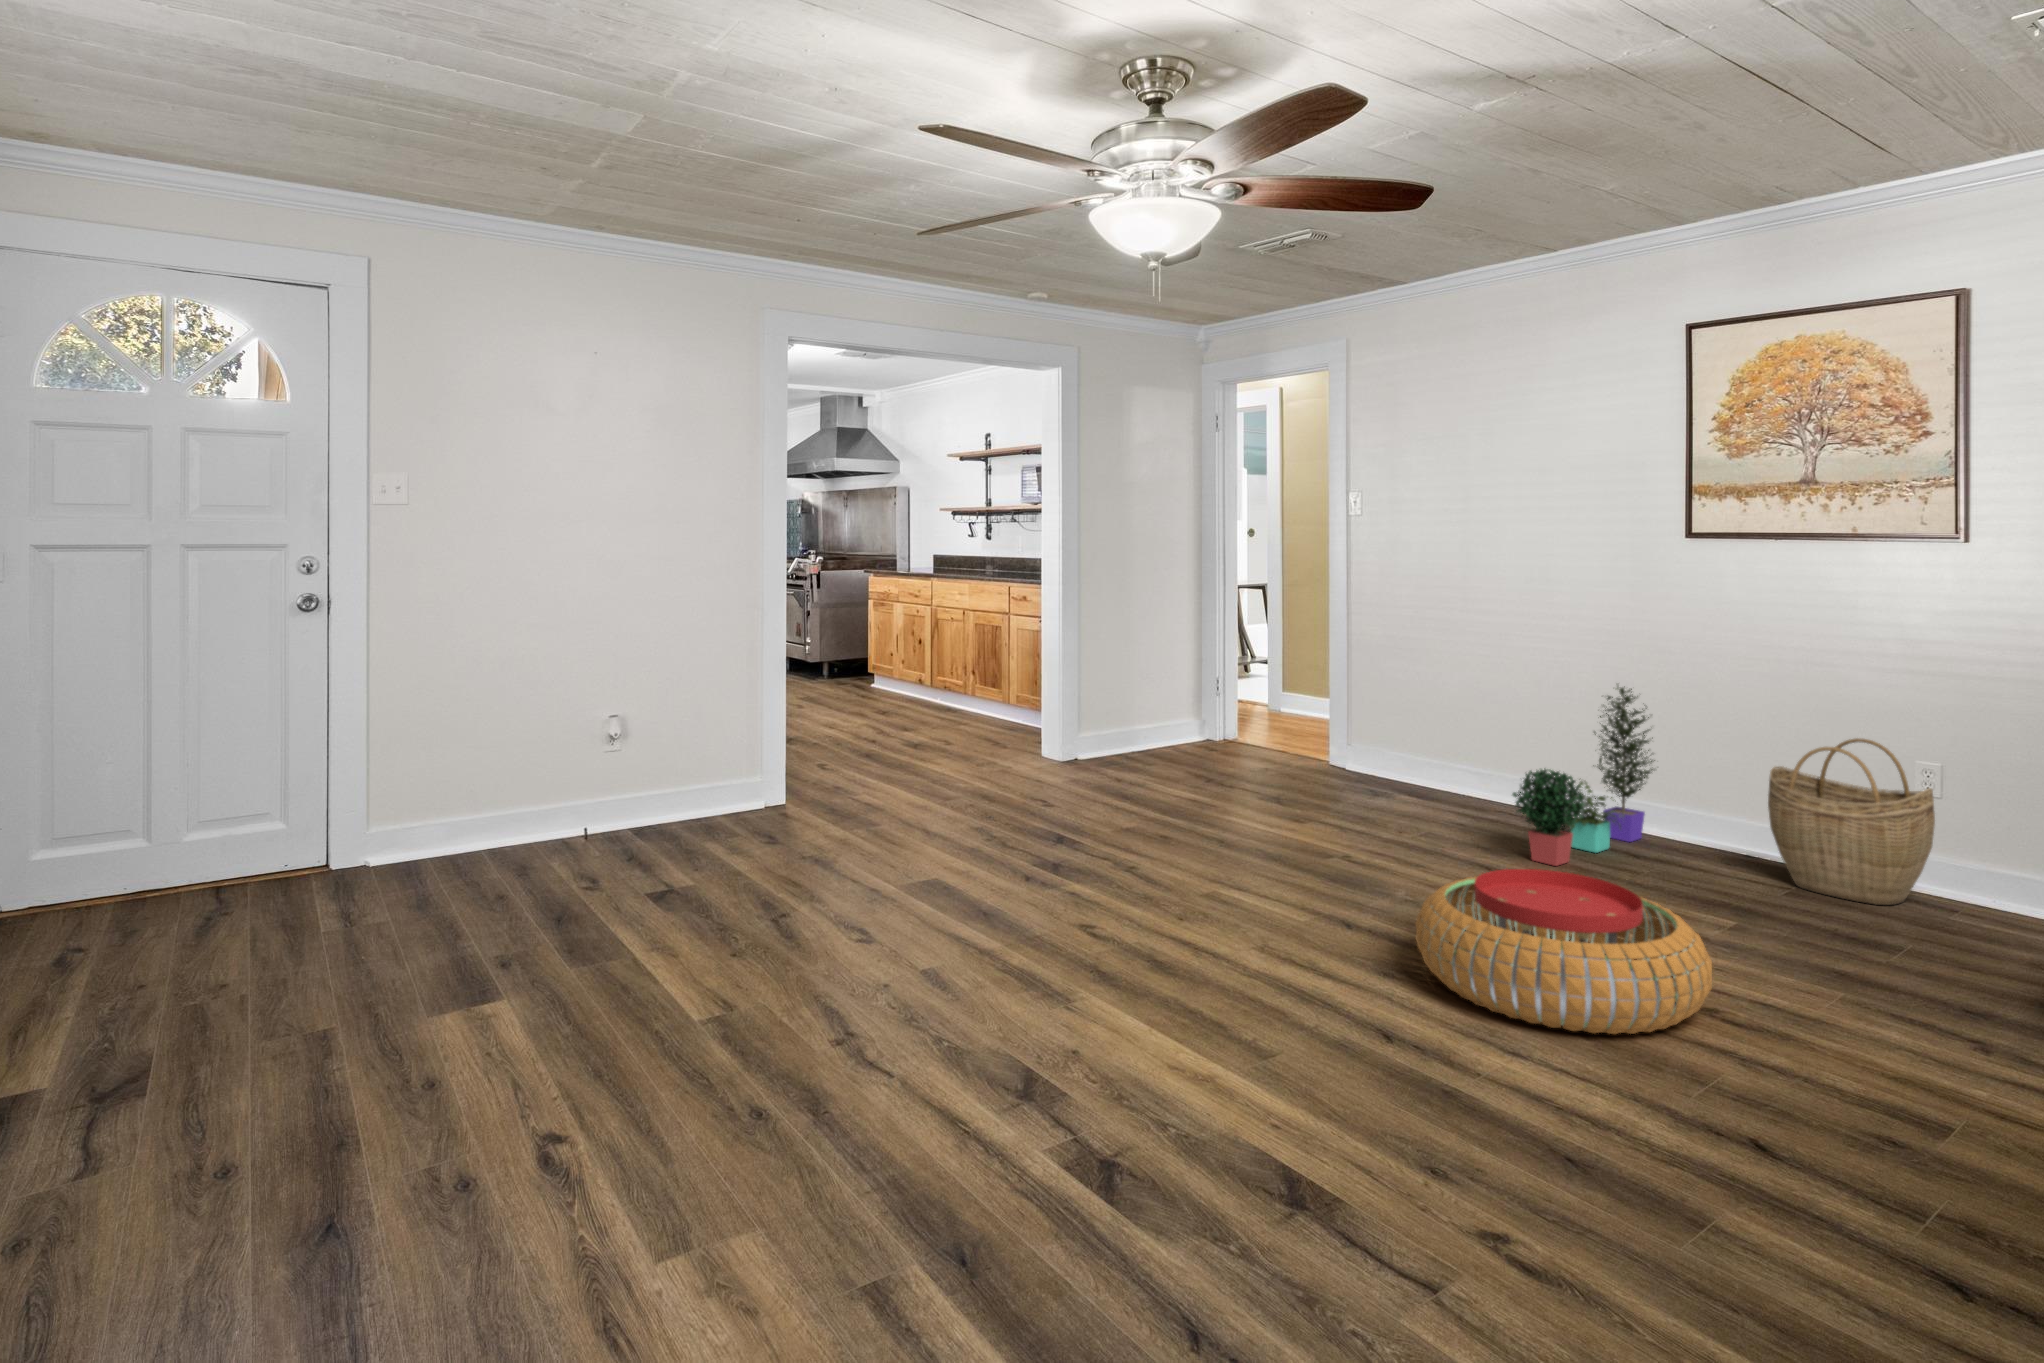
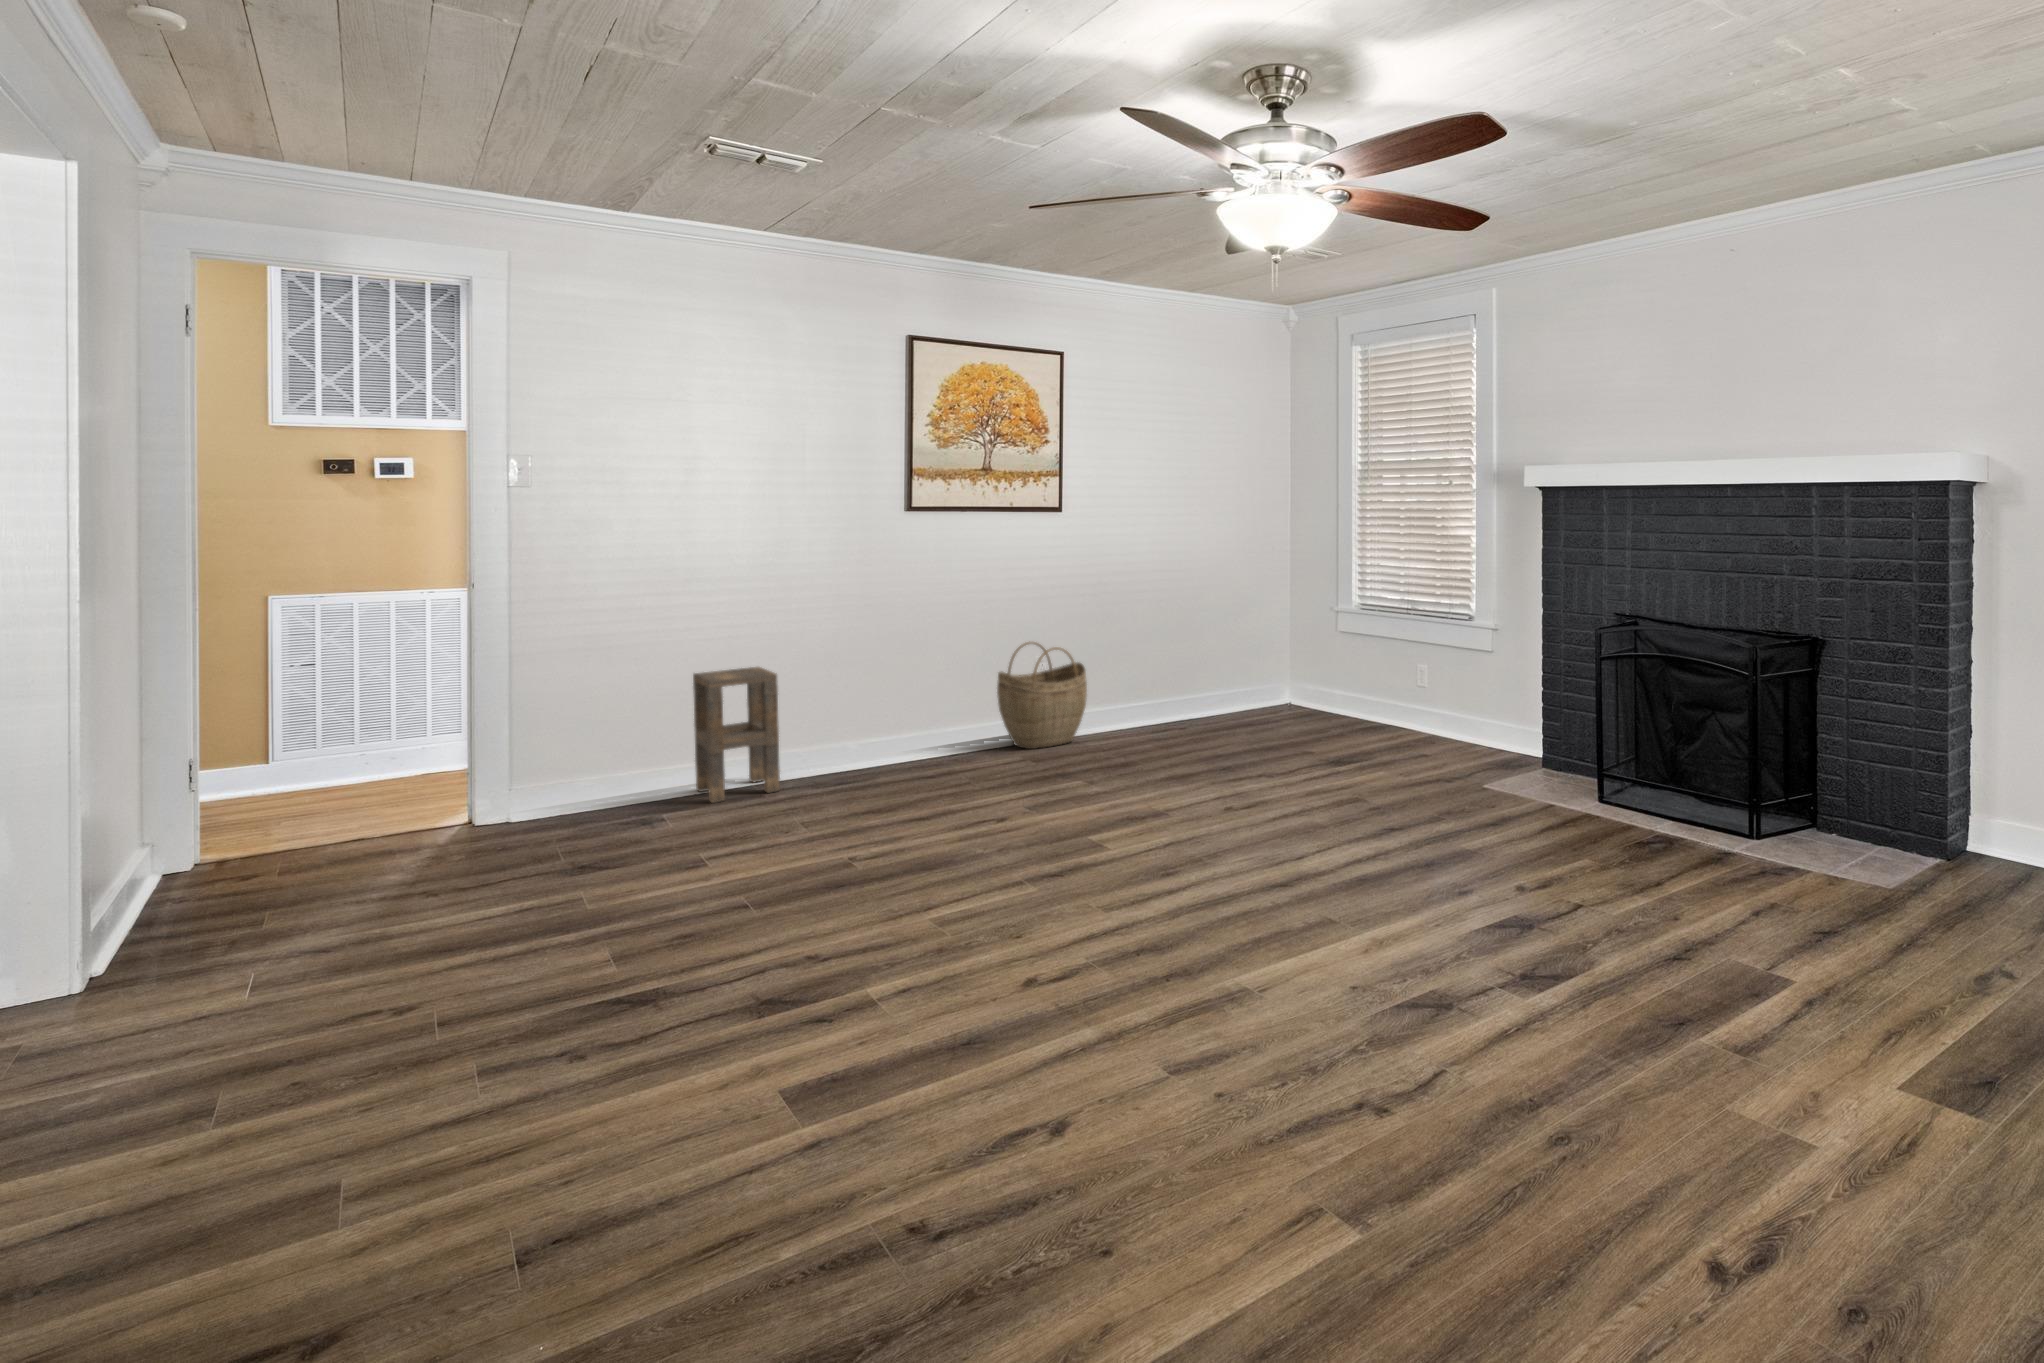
side table: none [1424,686,1513,815] -> present [693,667,780,803]
potted plant: present [1513,686,1655,866] -> none [864,635,967,794]
pouf: present [1416,869,1712,1034] -> none [1116,744,1300,848]

